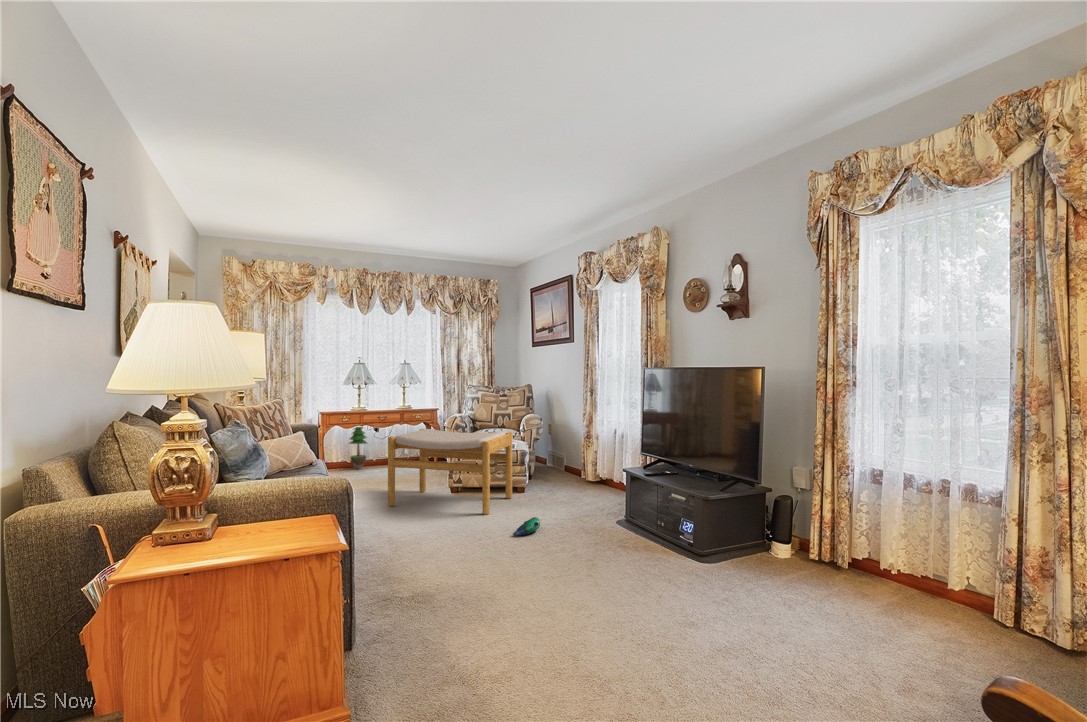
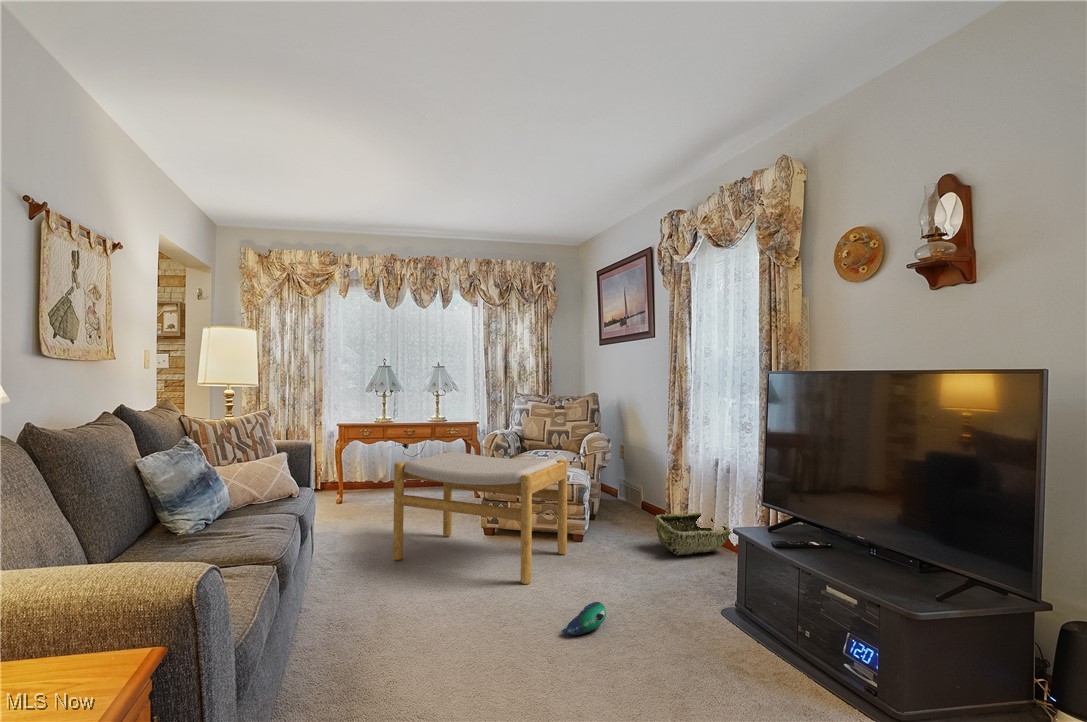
potted tree: present [349,427,367,469] -> none [368,430,393,496]
woven basket: none [573,468,625,496] -> present [655,513,731,555]

